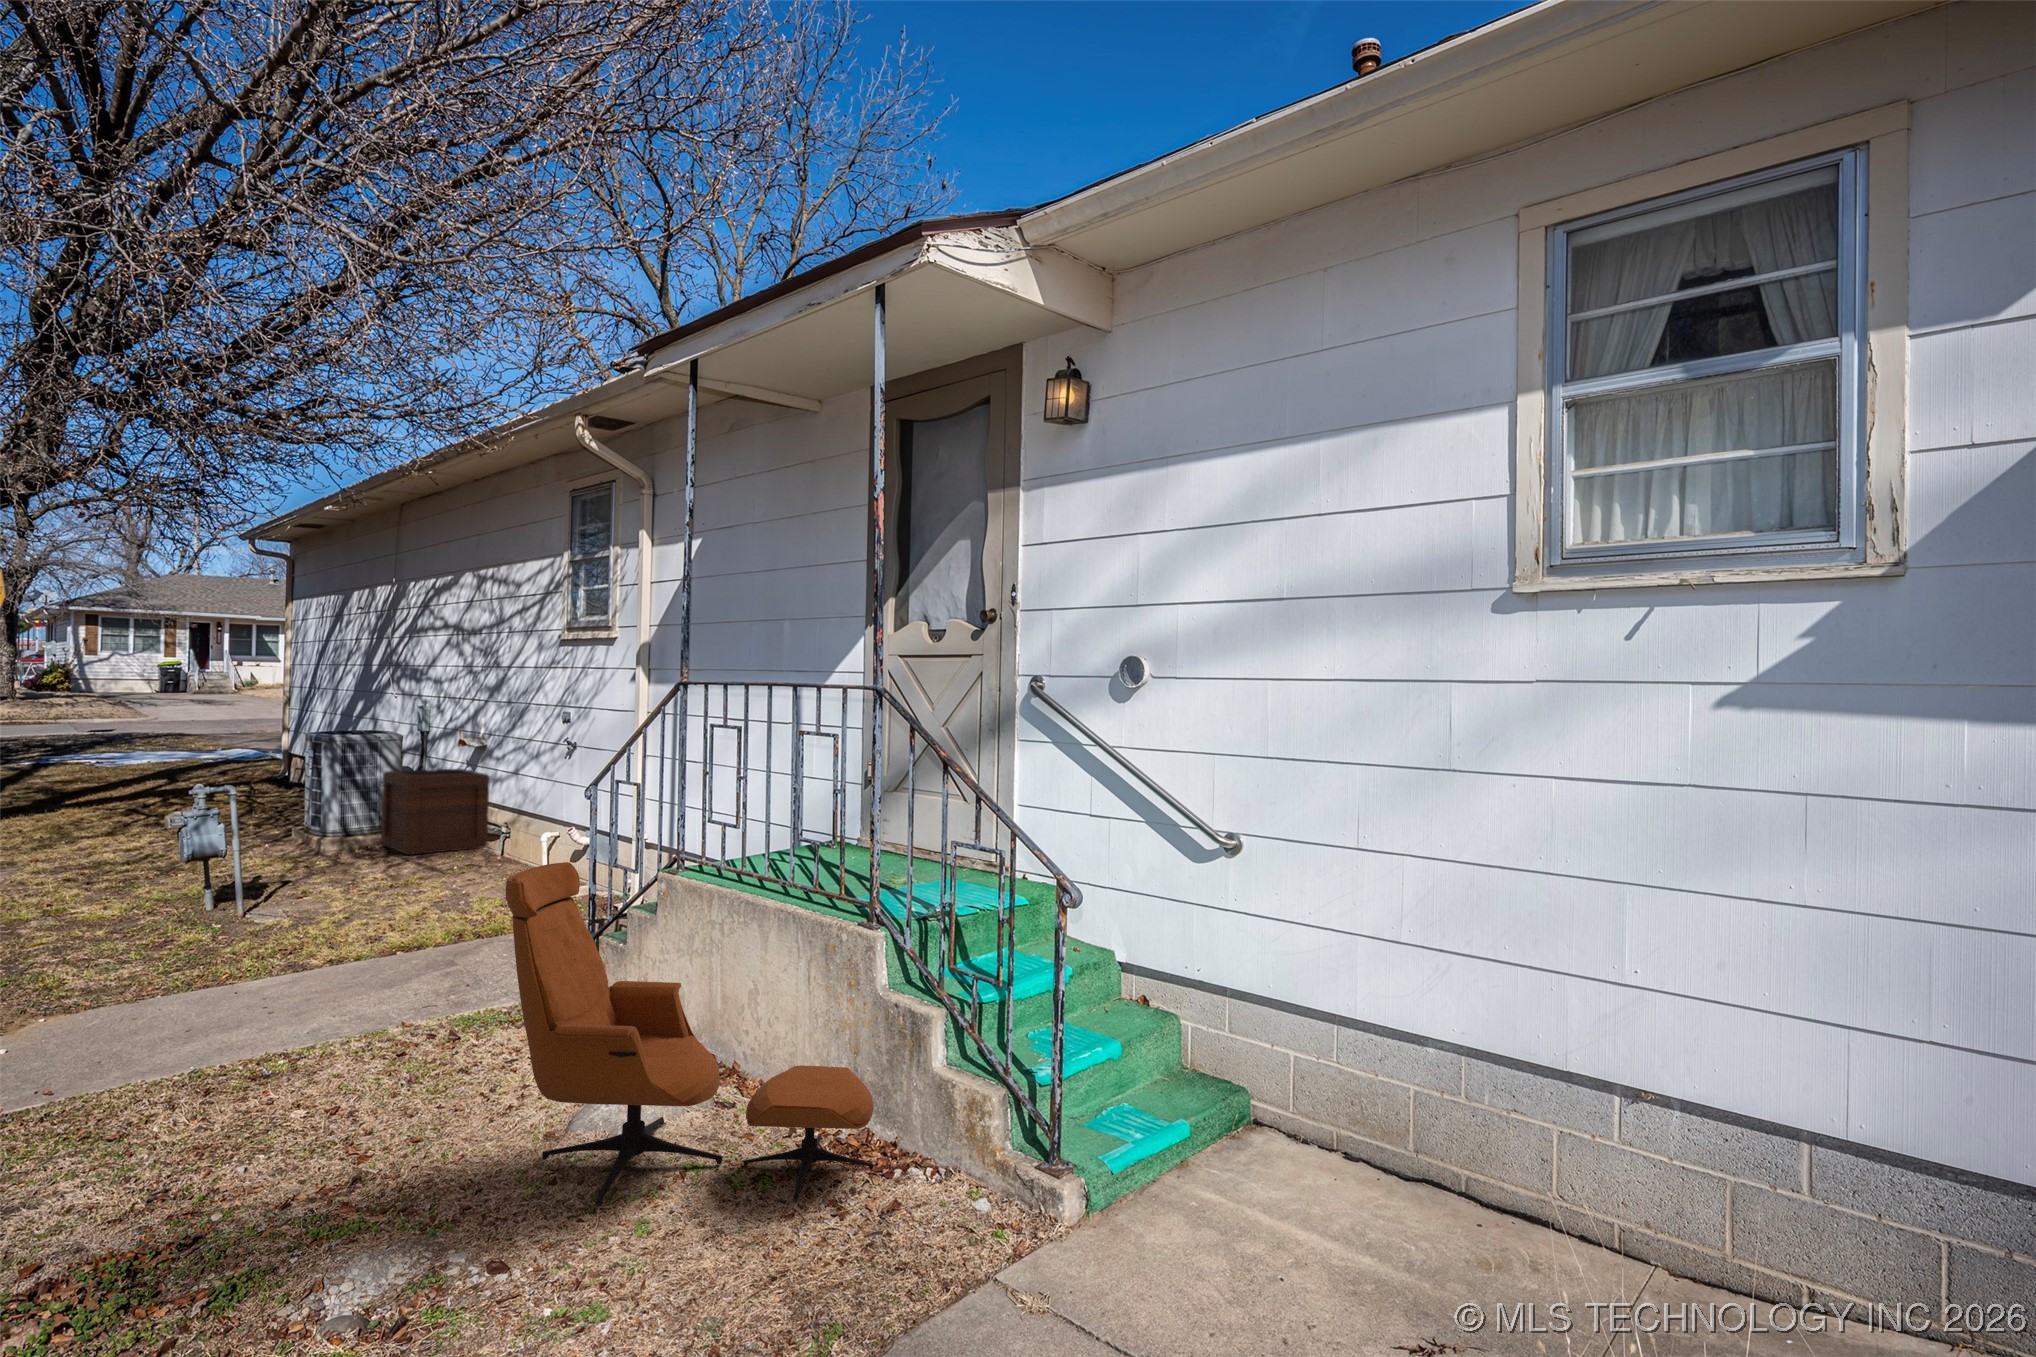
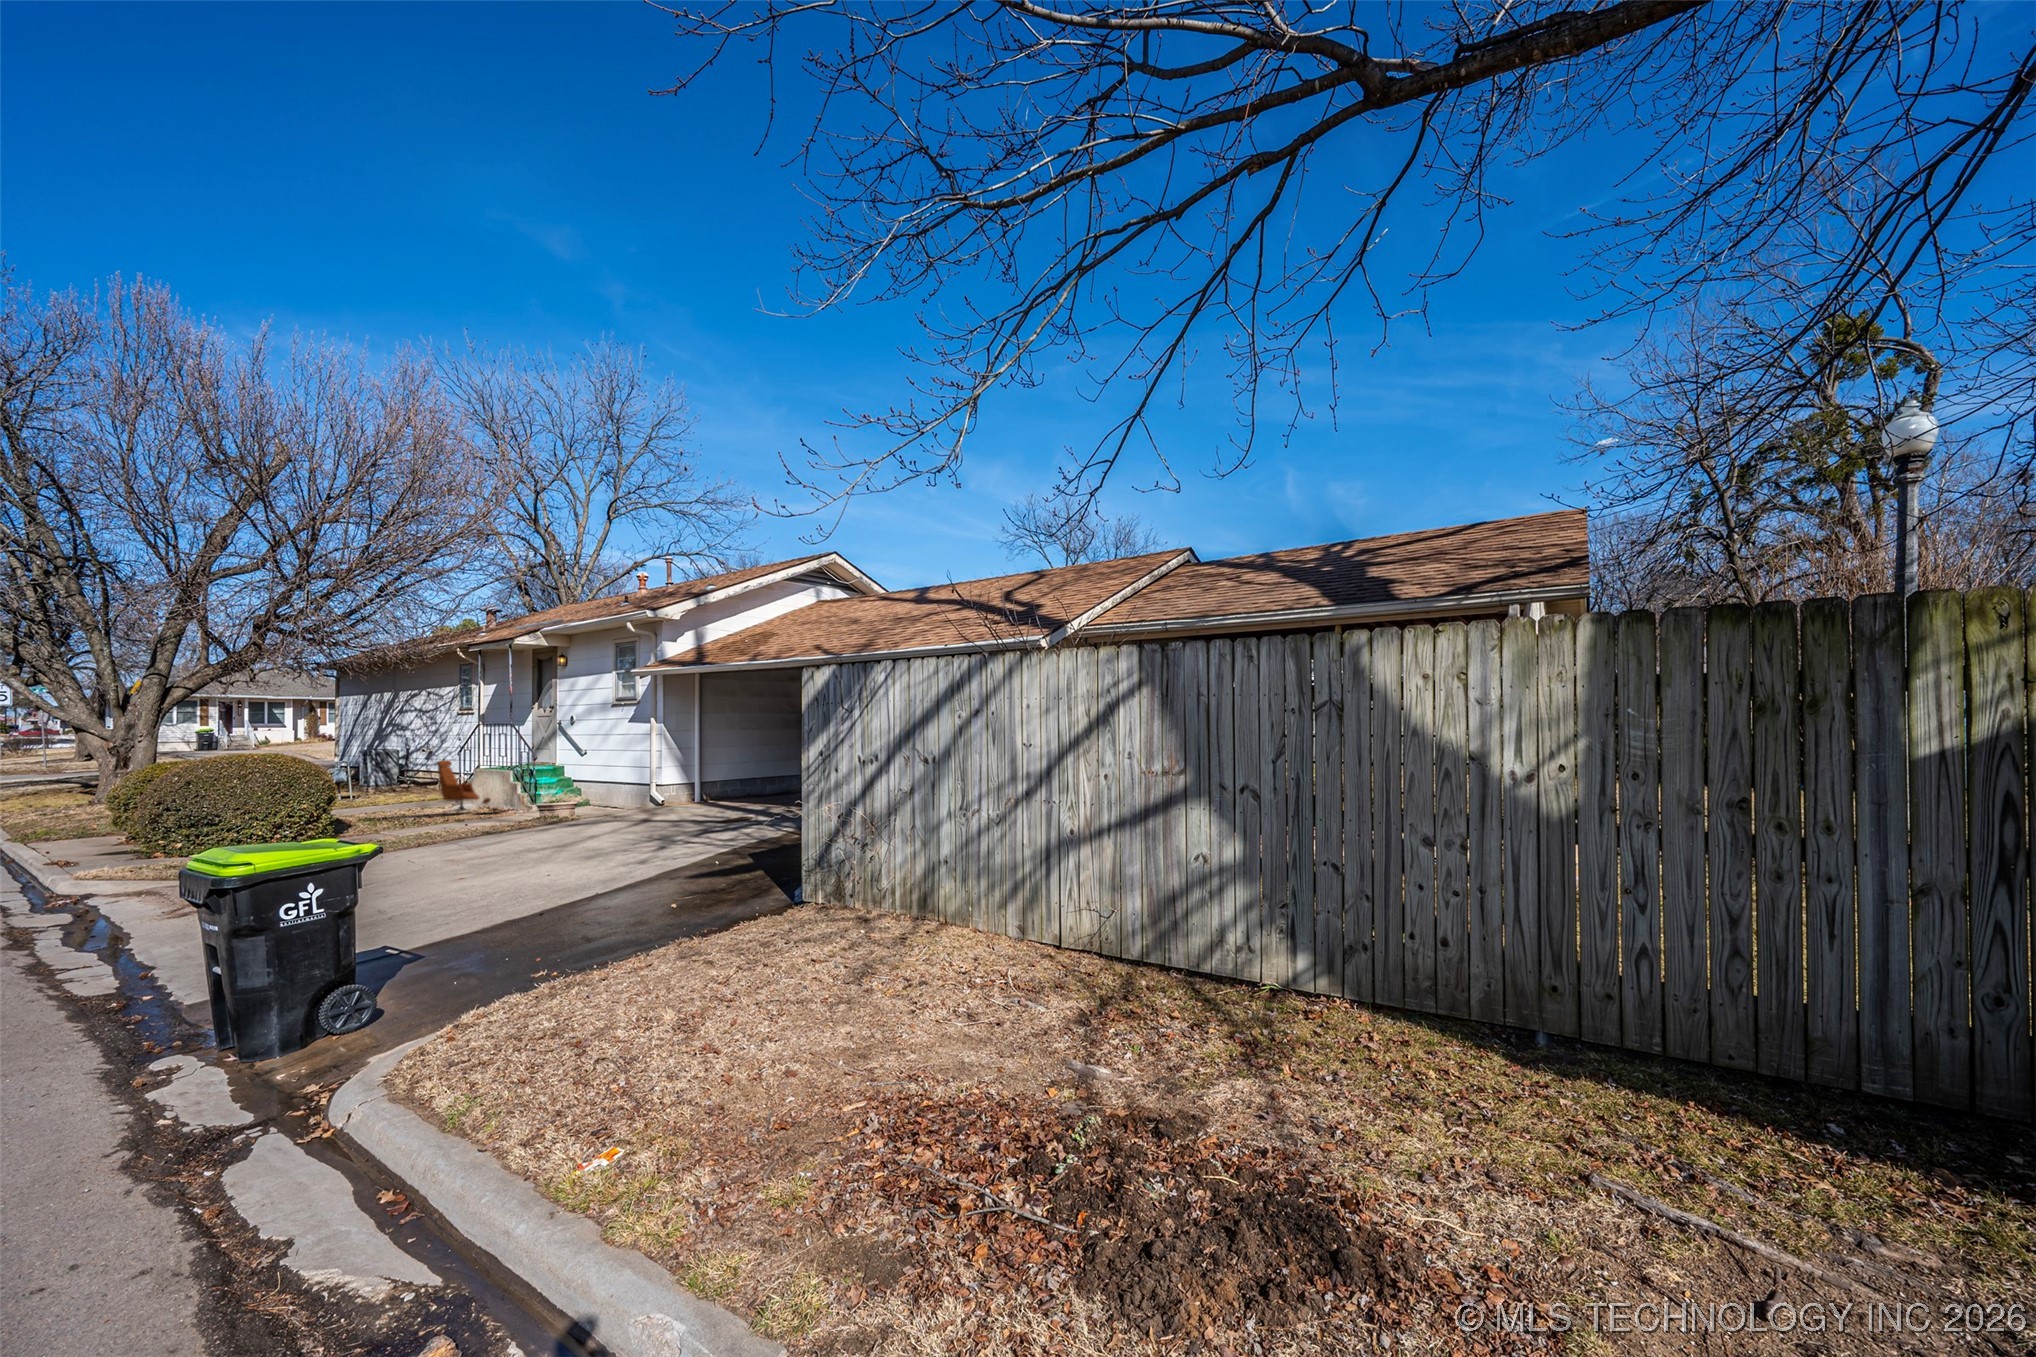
wooden crate: present [381,769,490,855] -> none [392,762,434,791]

